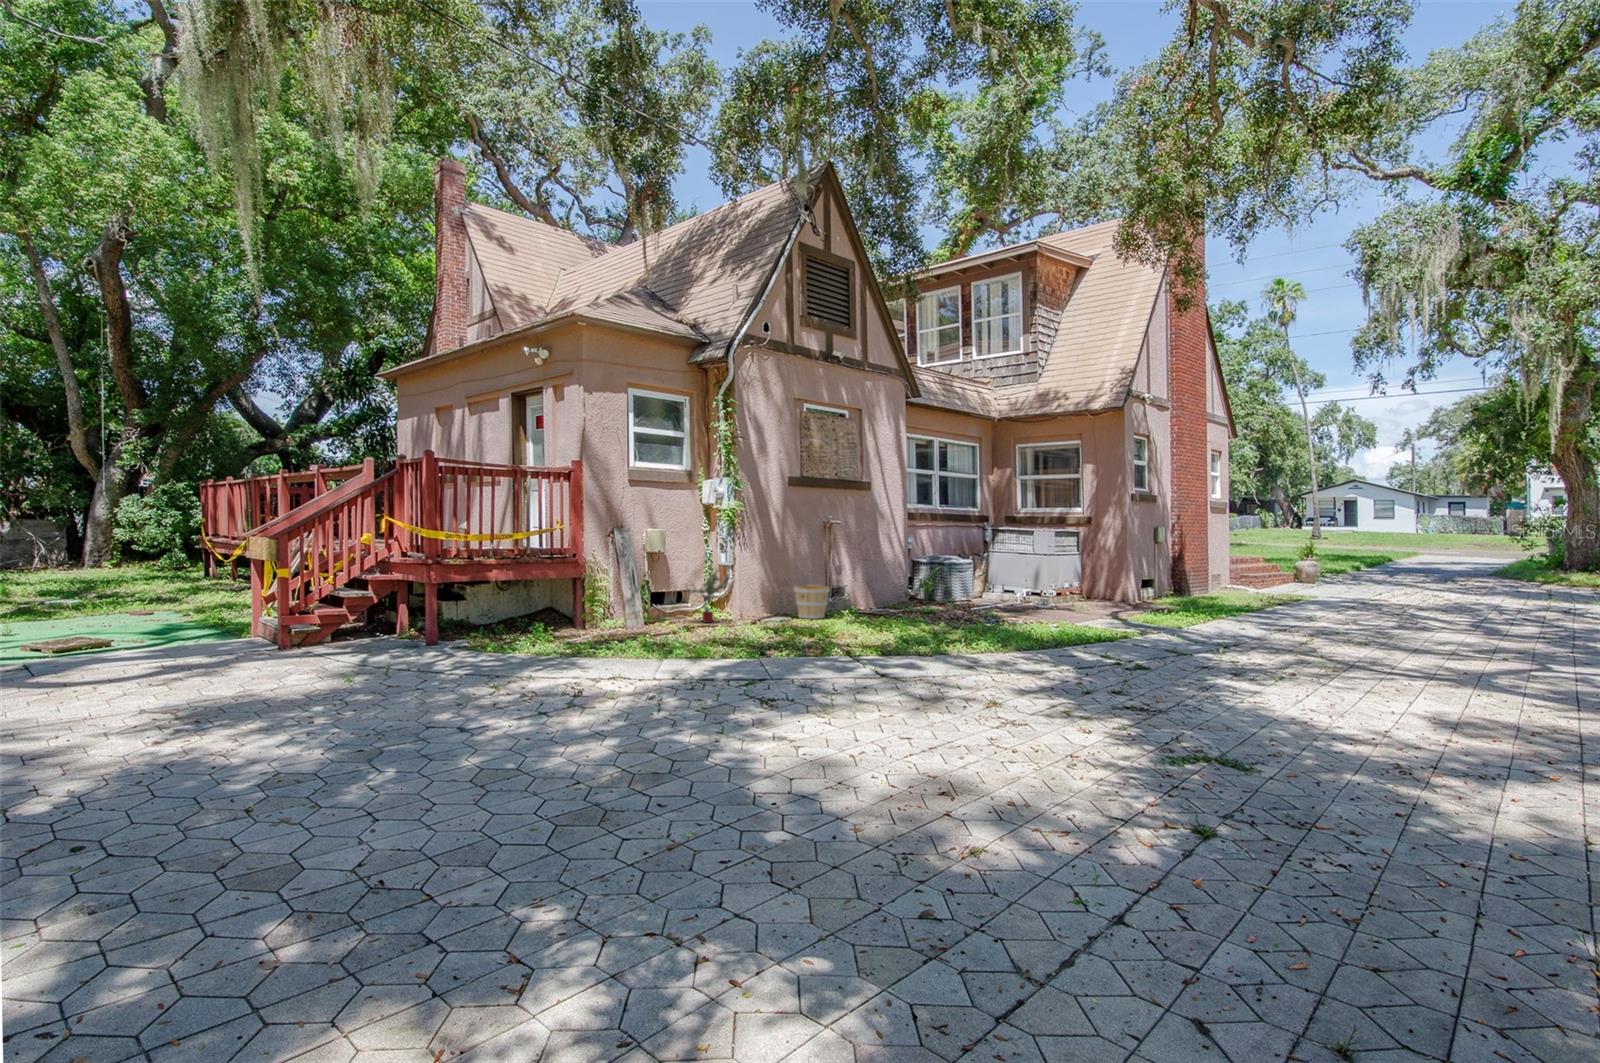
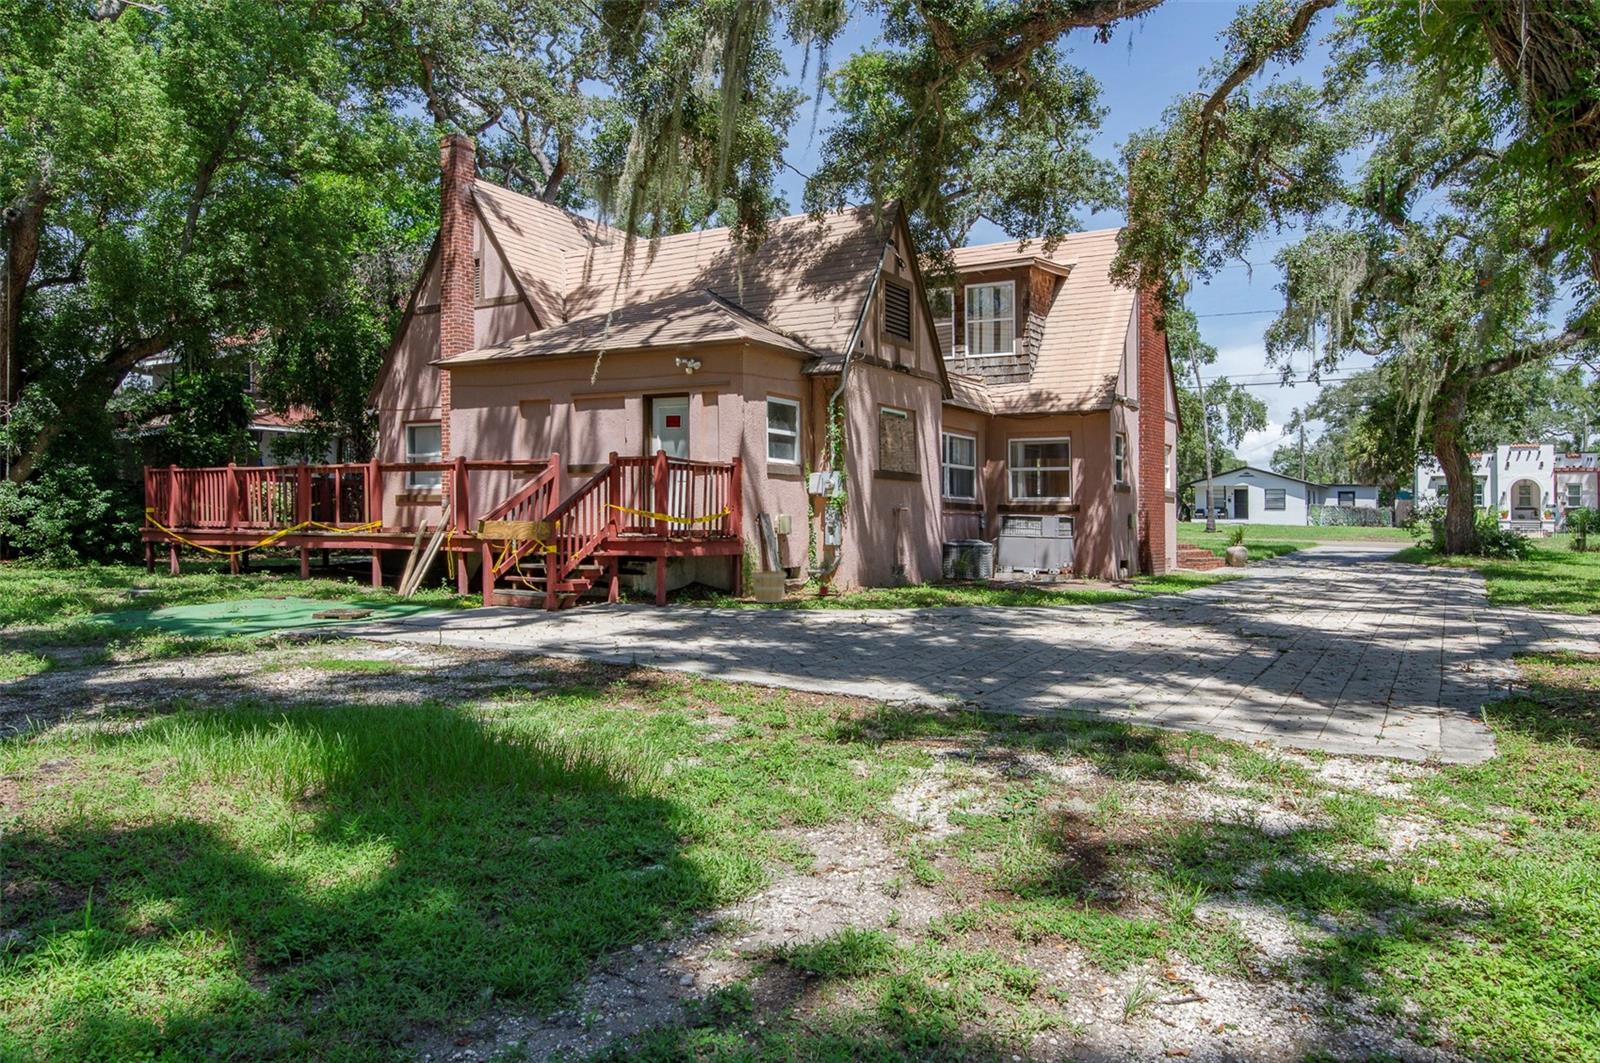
wooden bucket: present [794,585,830,619] -> present [751,571,786,603]

